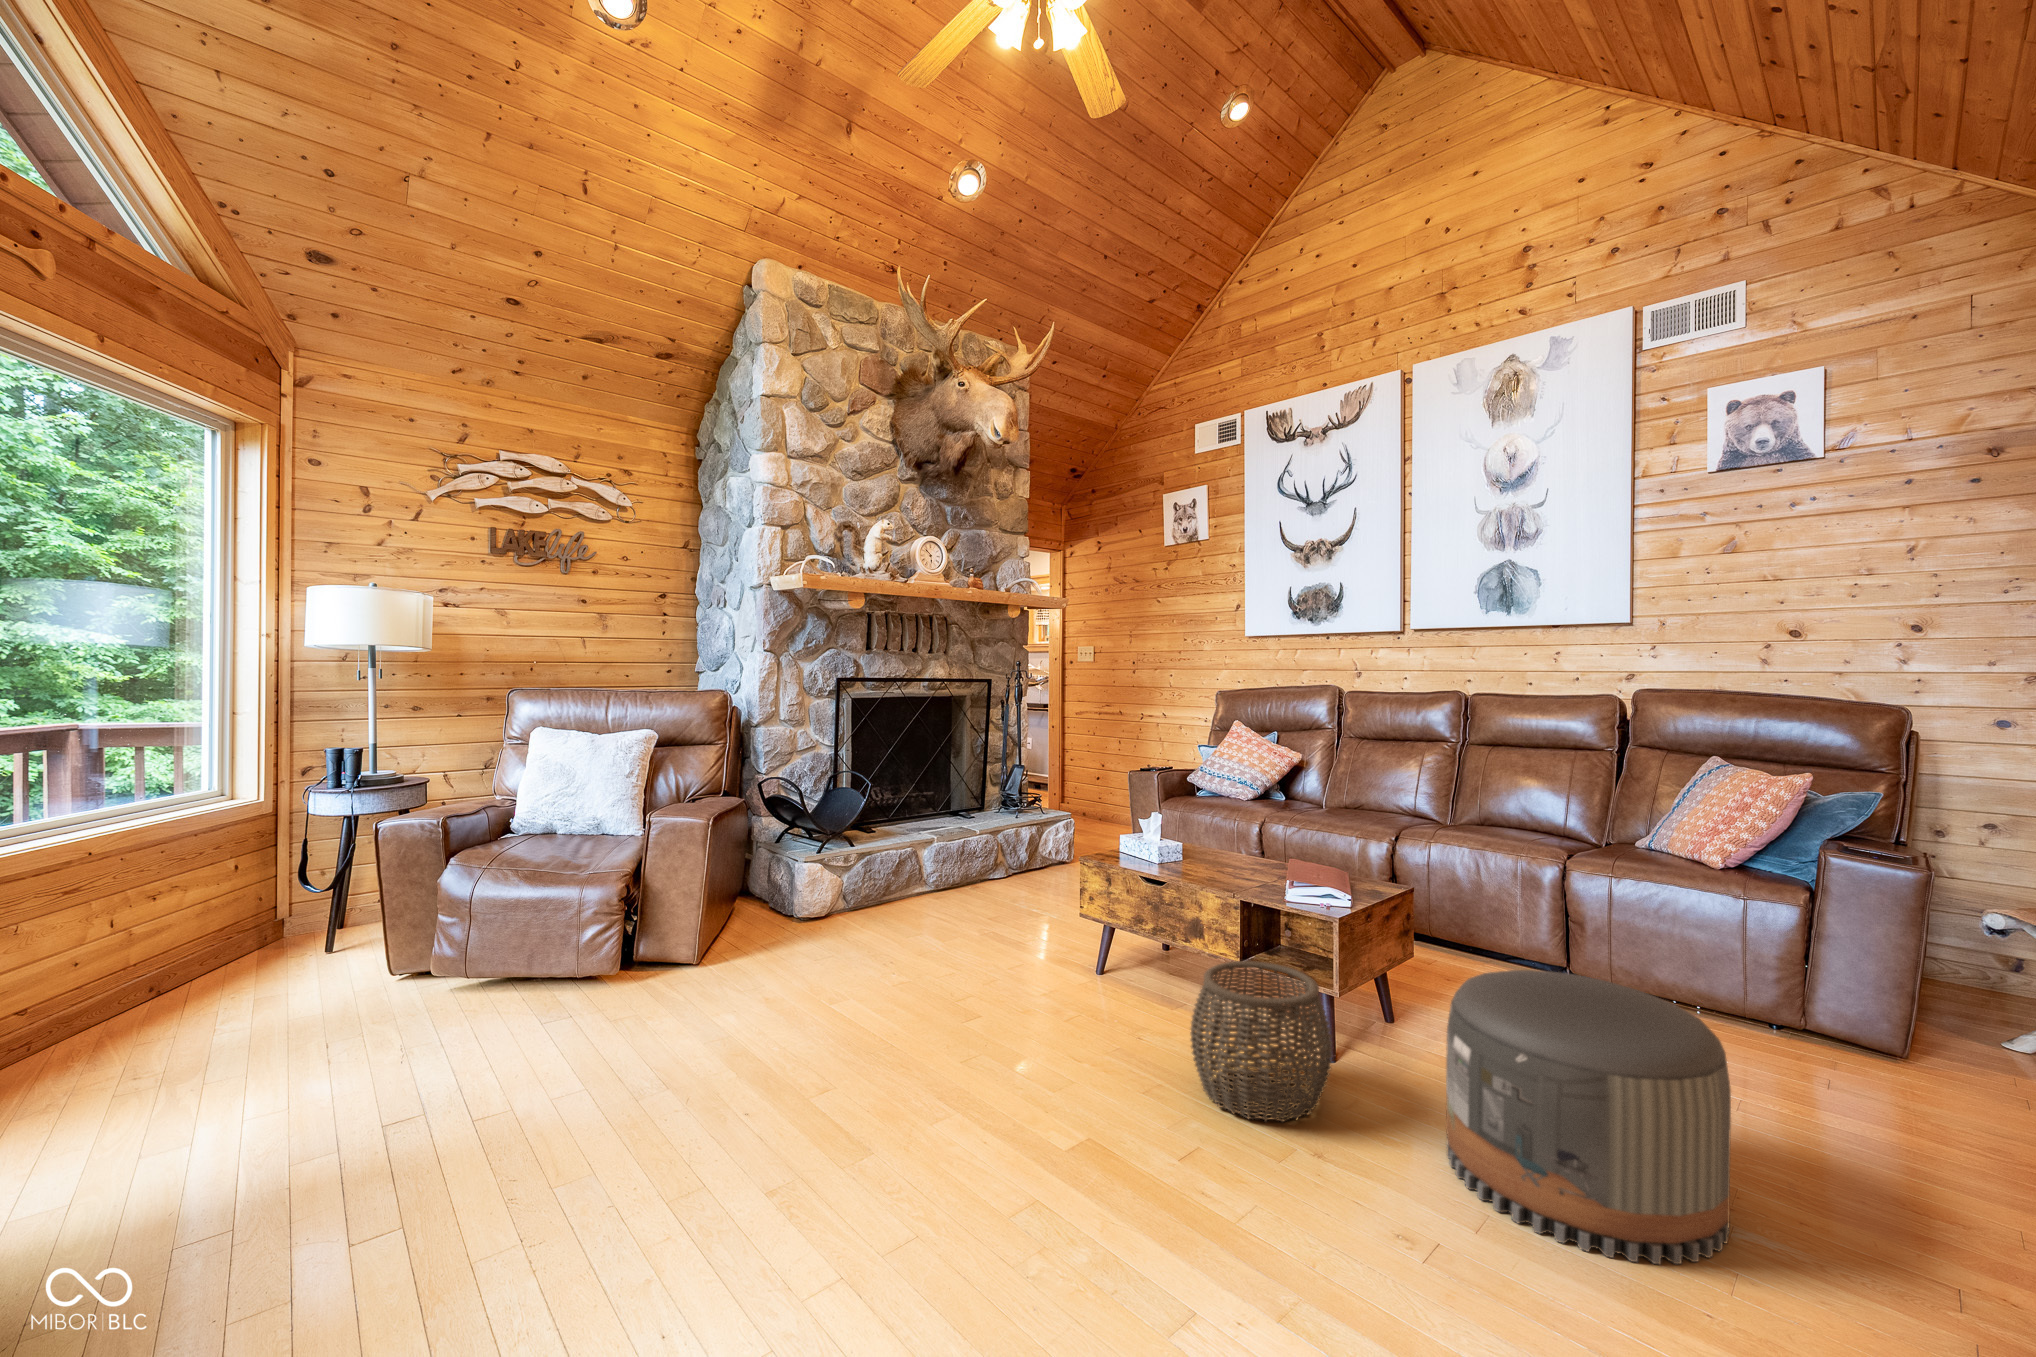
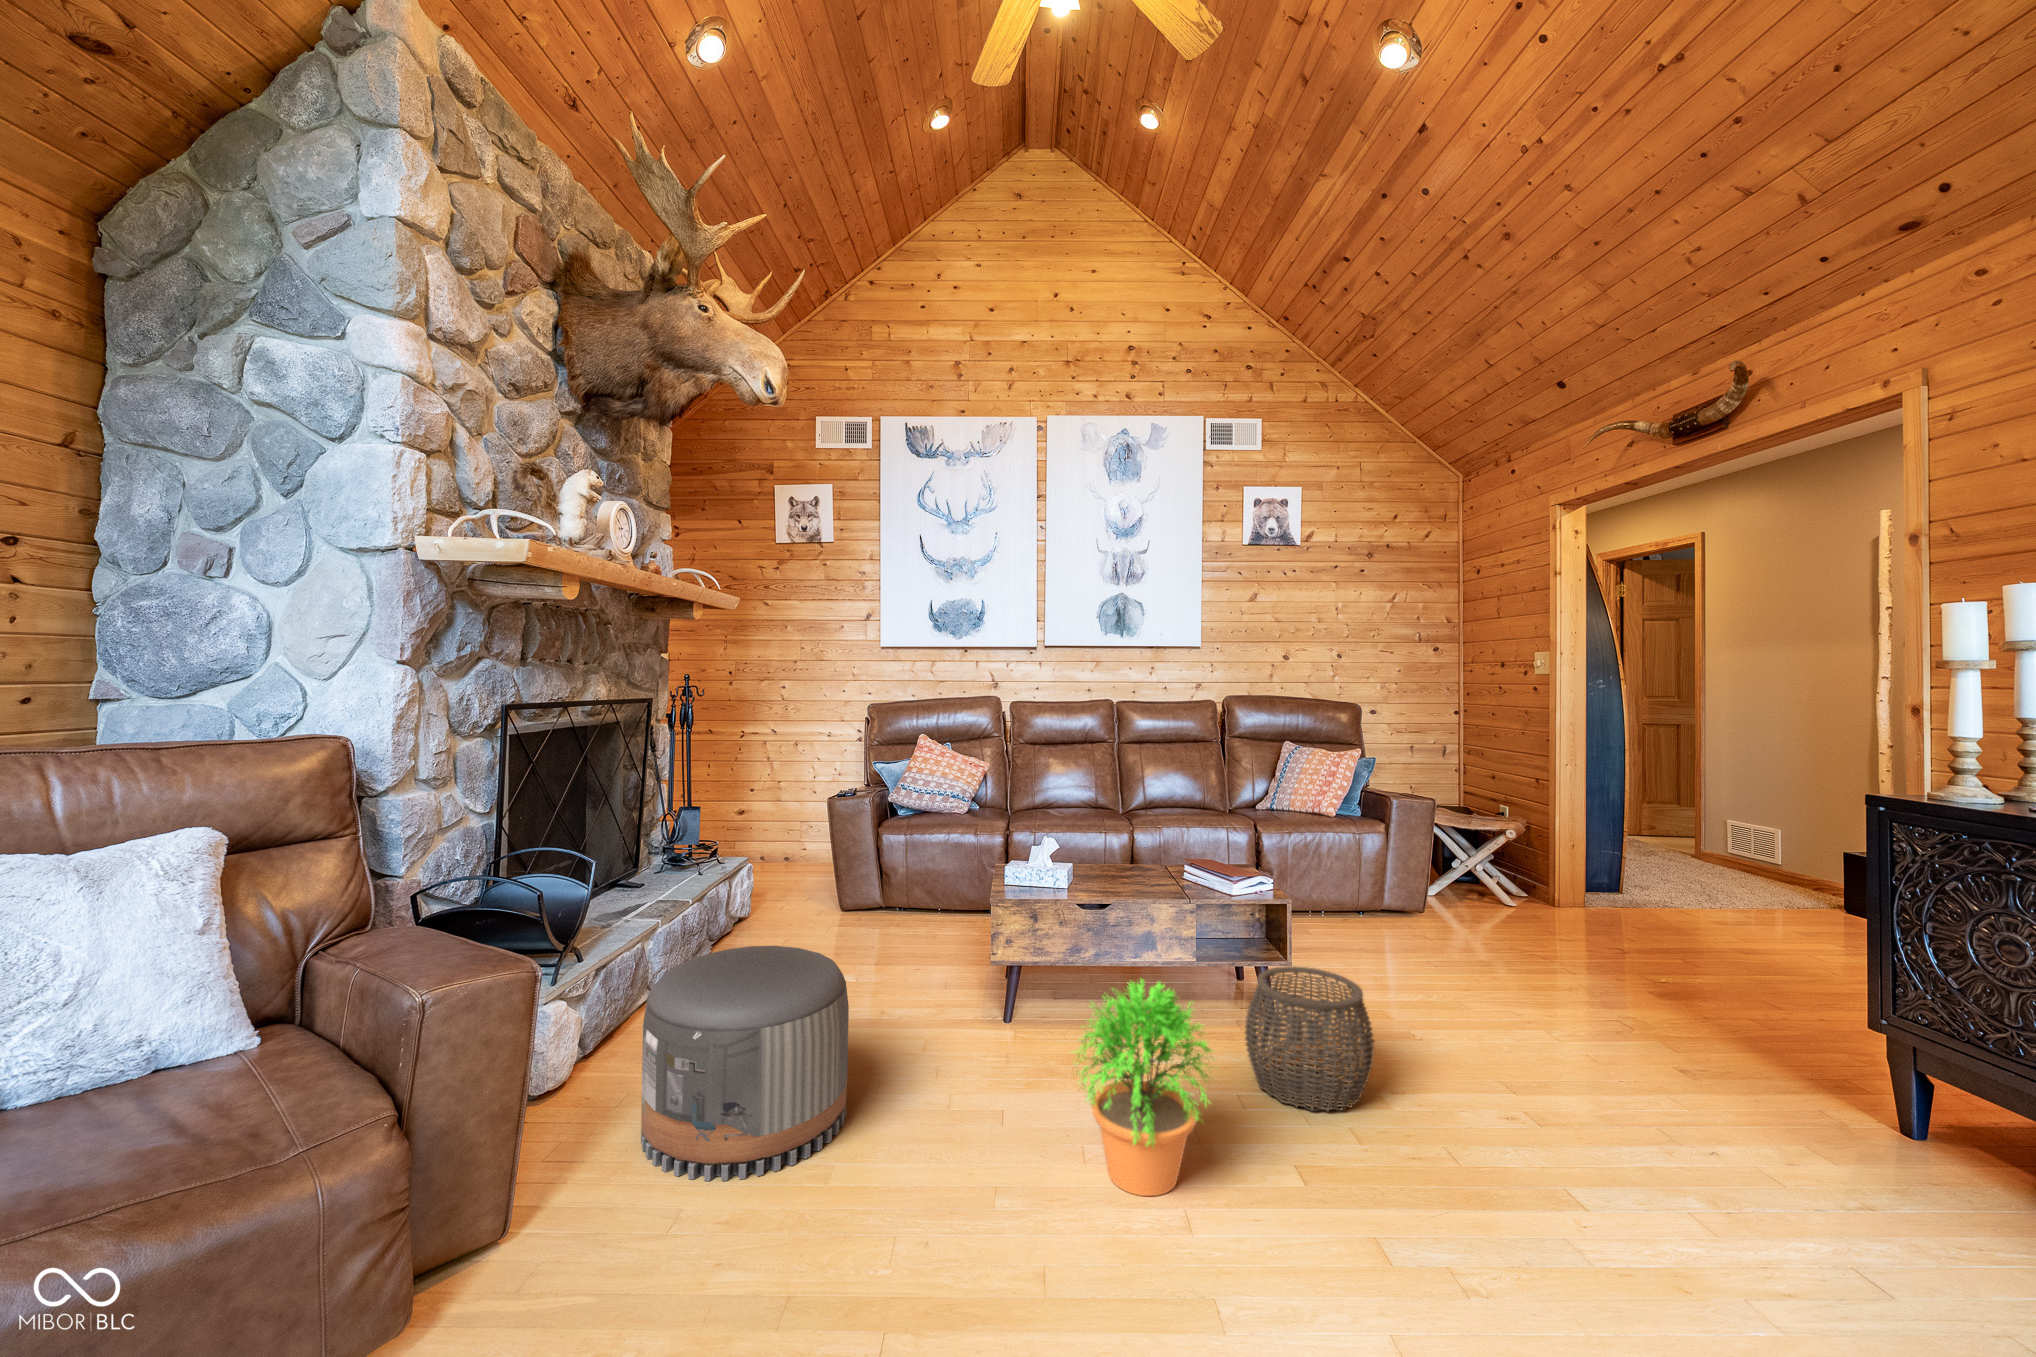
potted plant: none [928,907,1071,1089] -> present [1074,980,1212,1196]
pouf: present [1446,970,1731,1264] -> present [641,946,849,1181]

